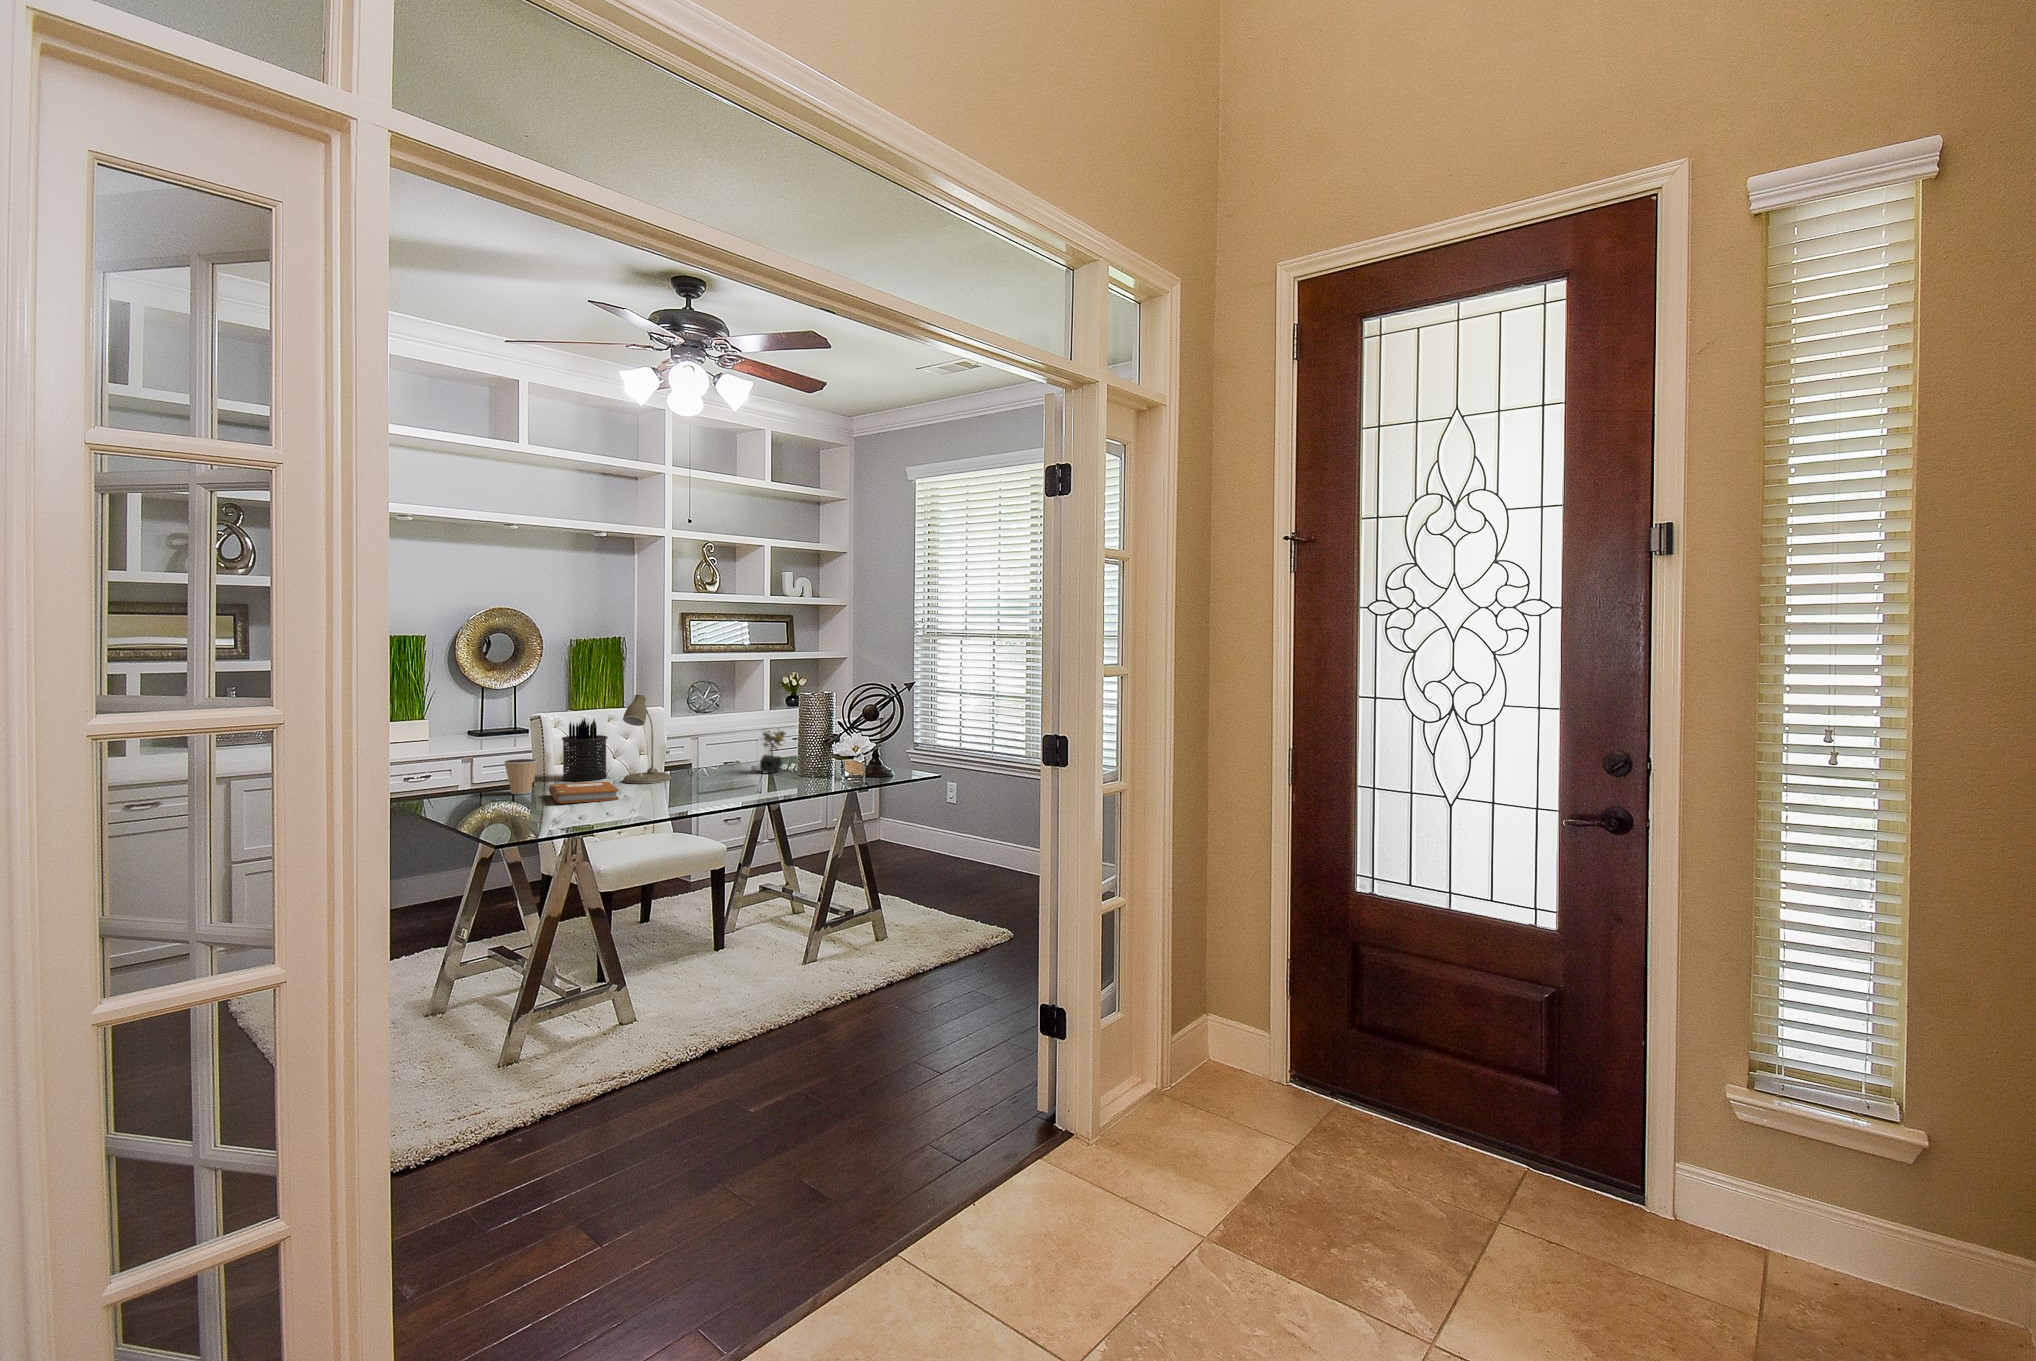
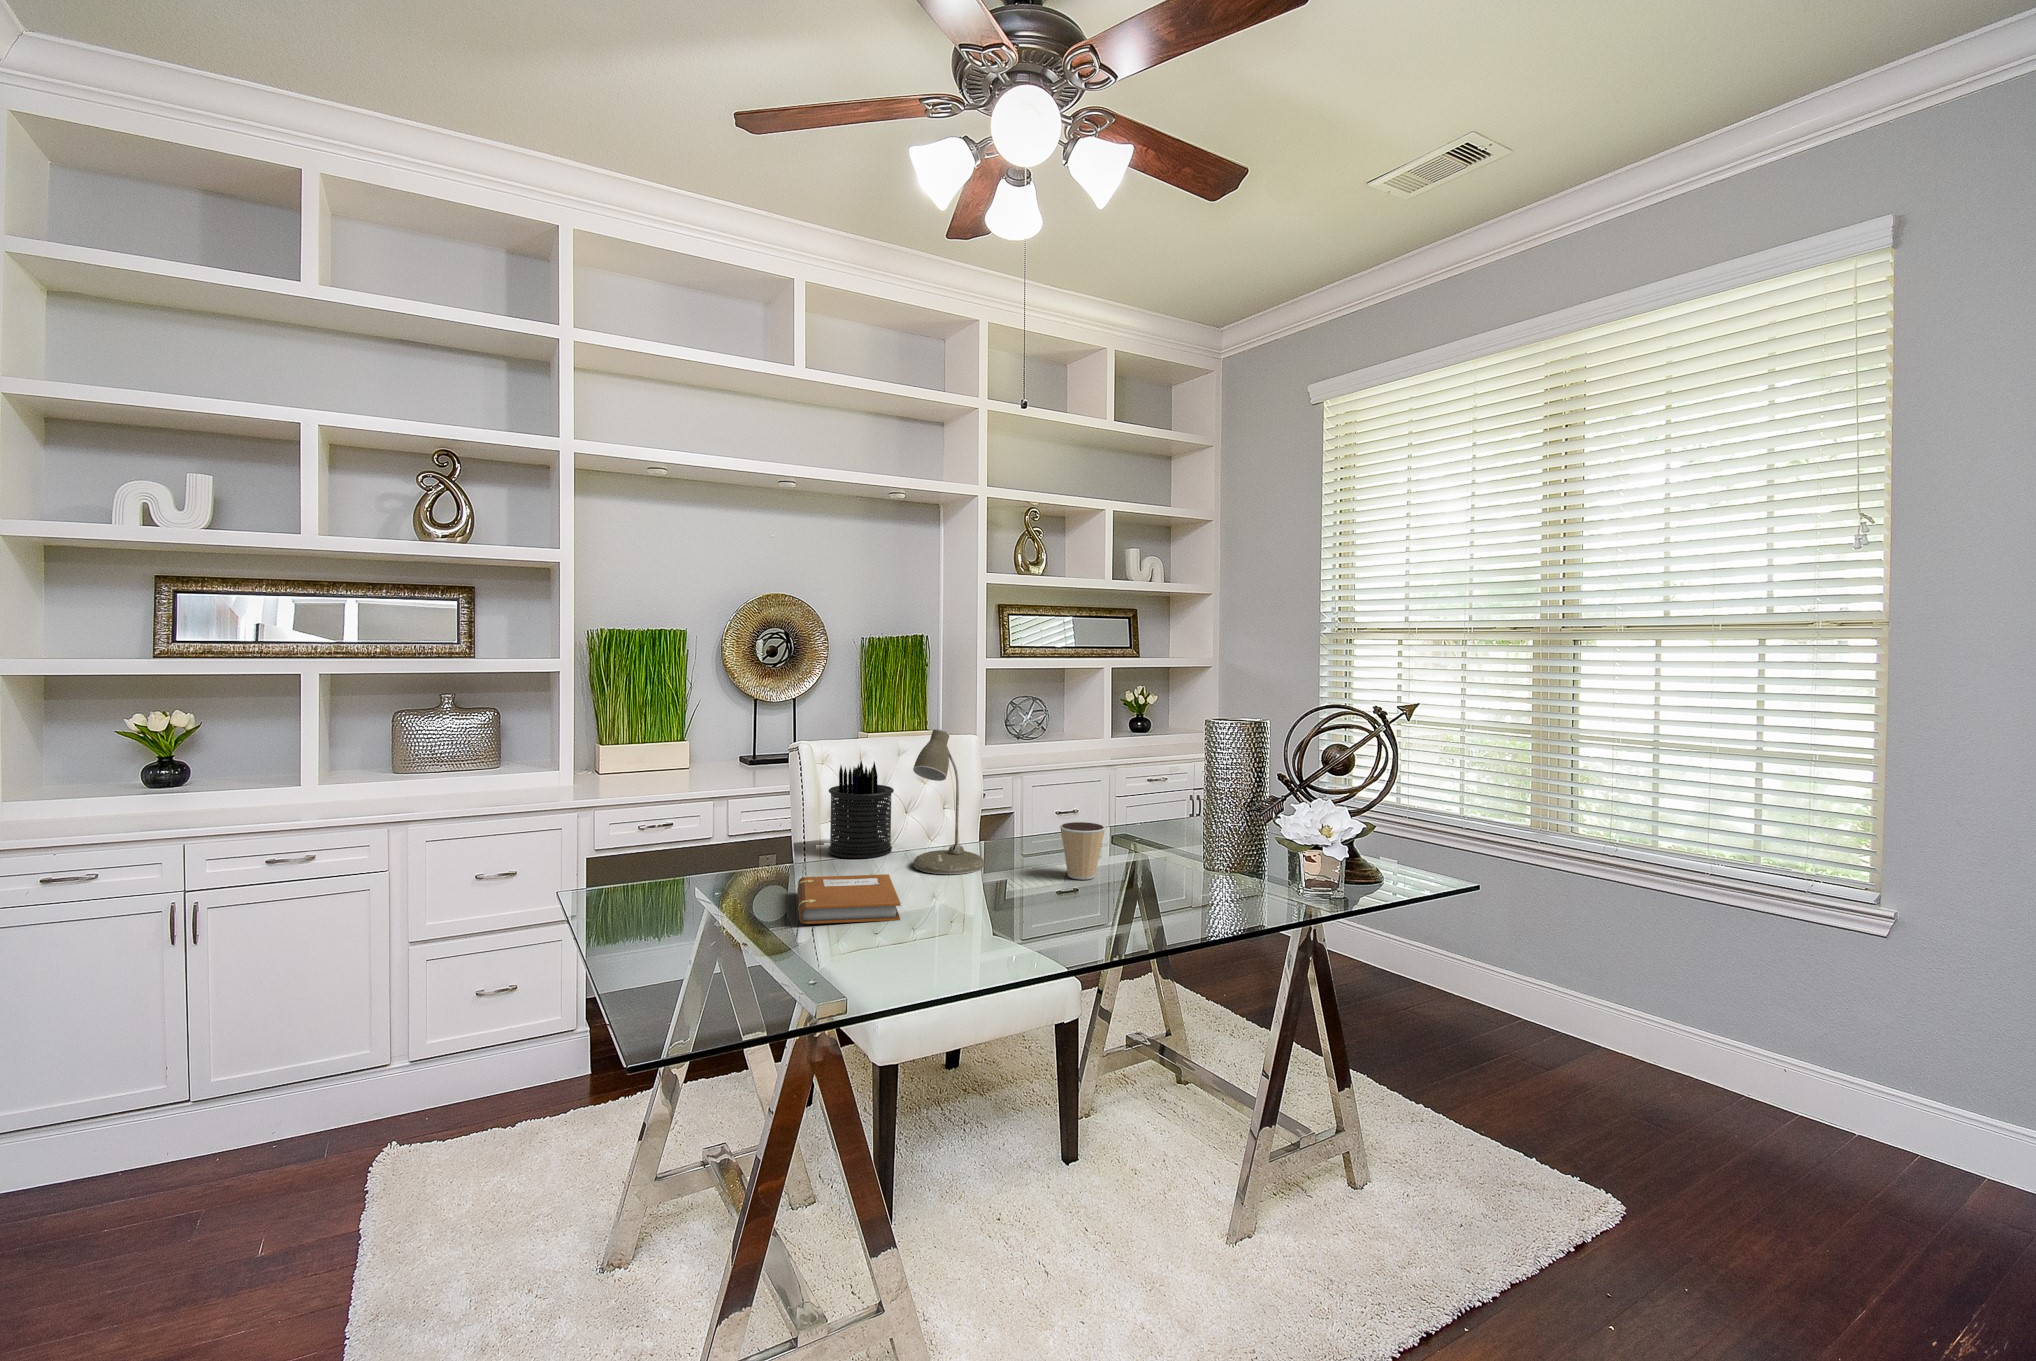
succulent plant: present [760,731,785,773] -> none [1118,788,1164,864]
coffee cup: present [504,759,537,794] -> present [1060,822,1105,880]

